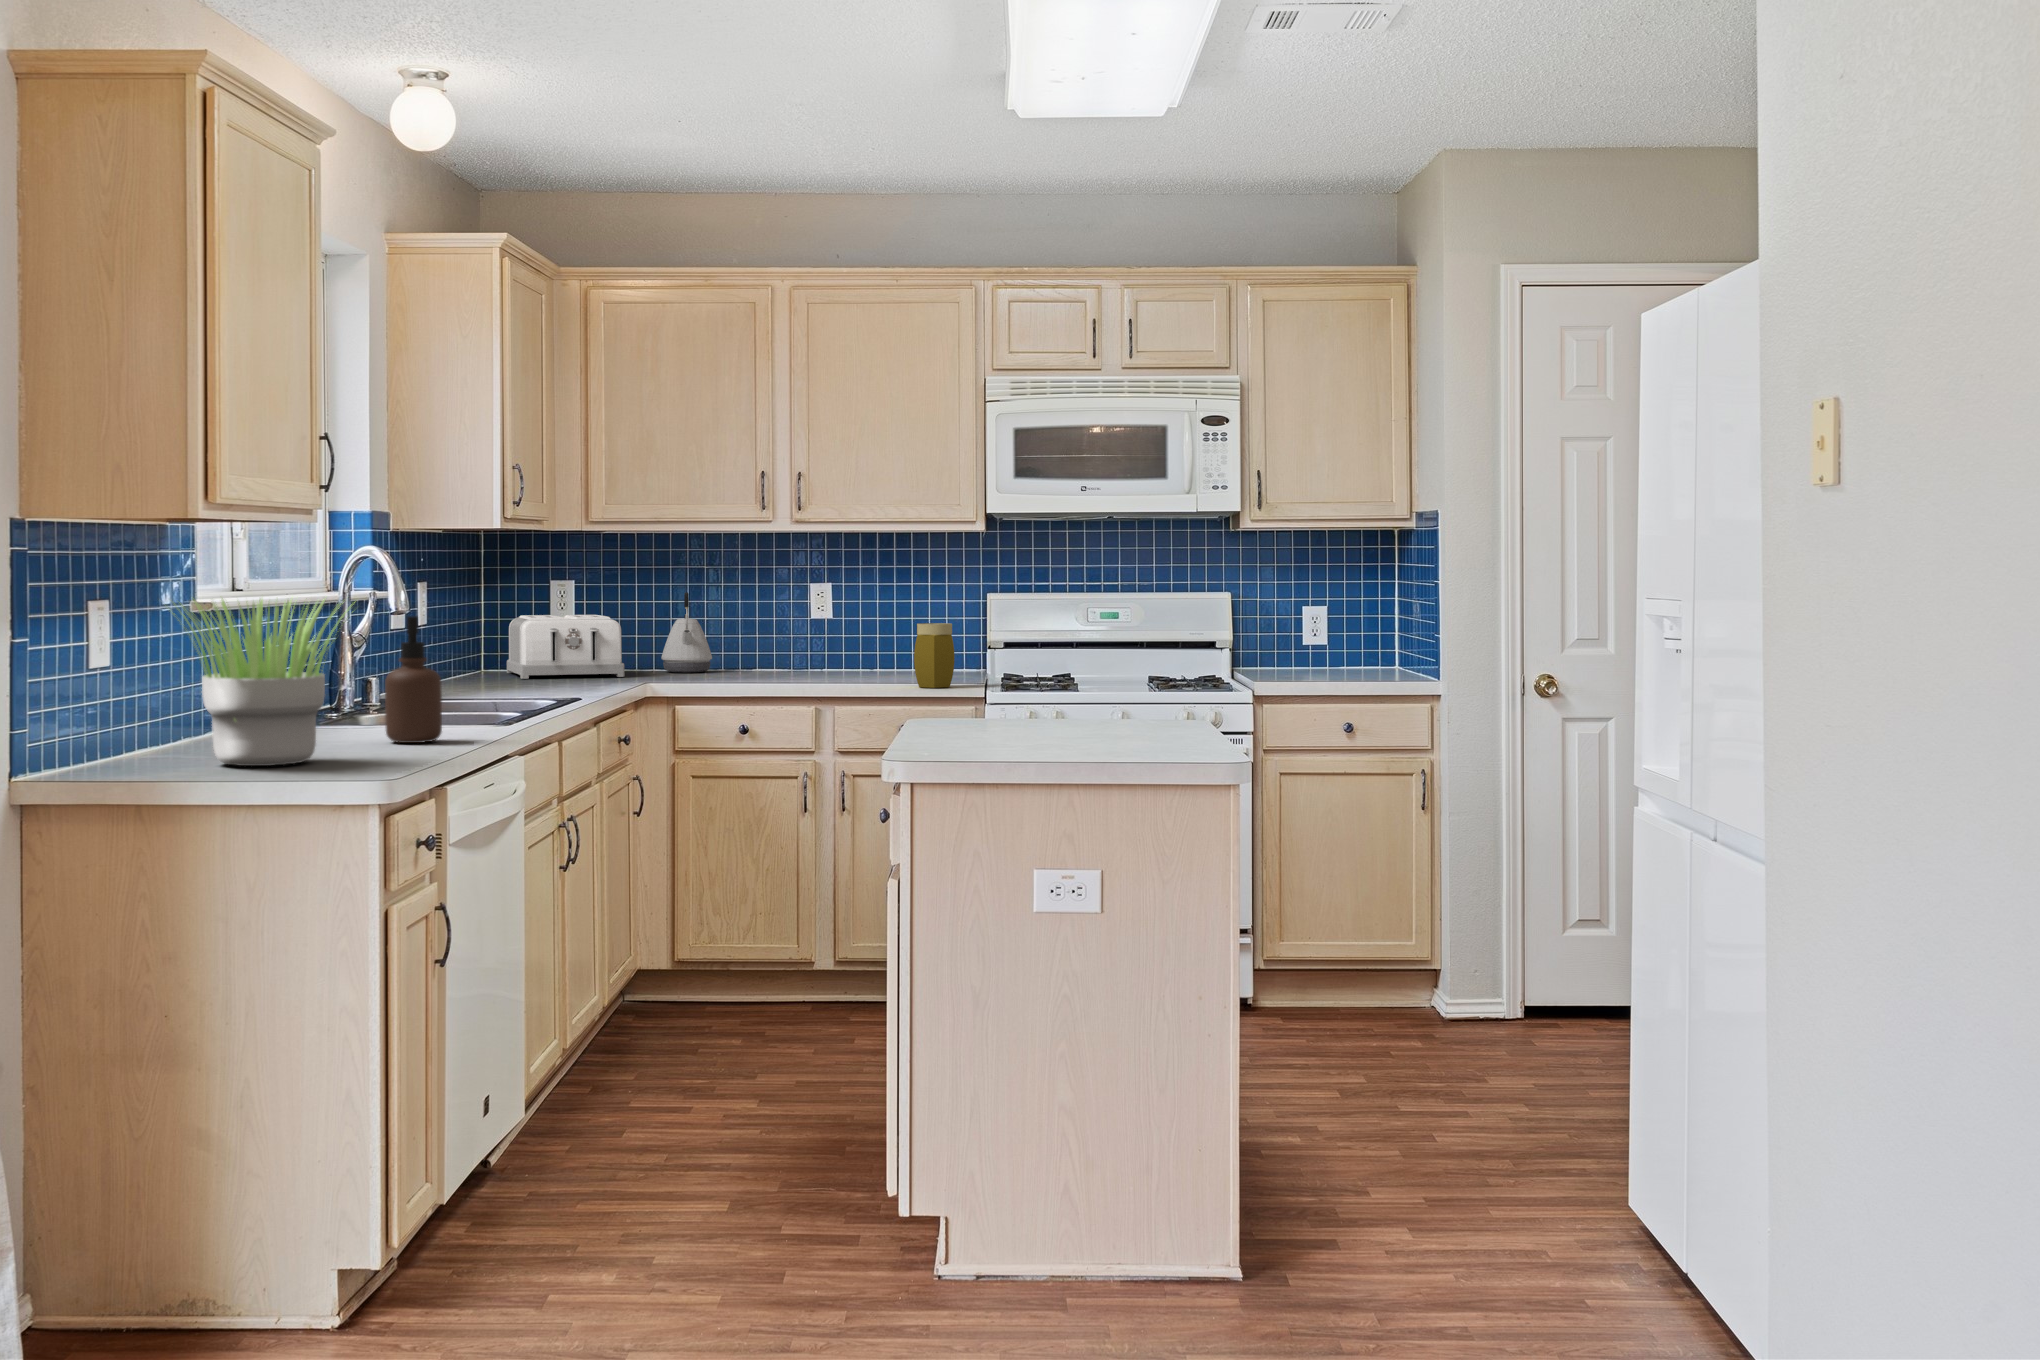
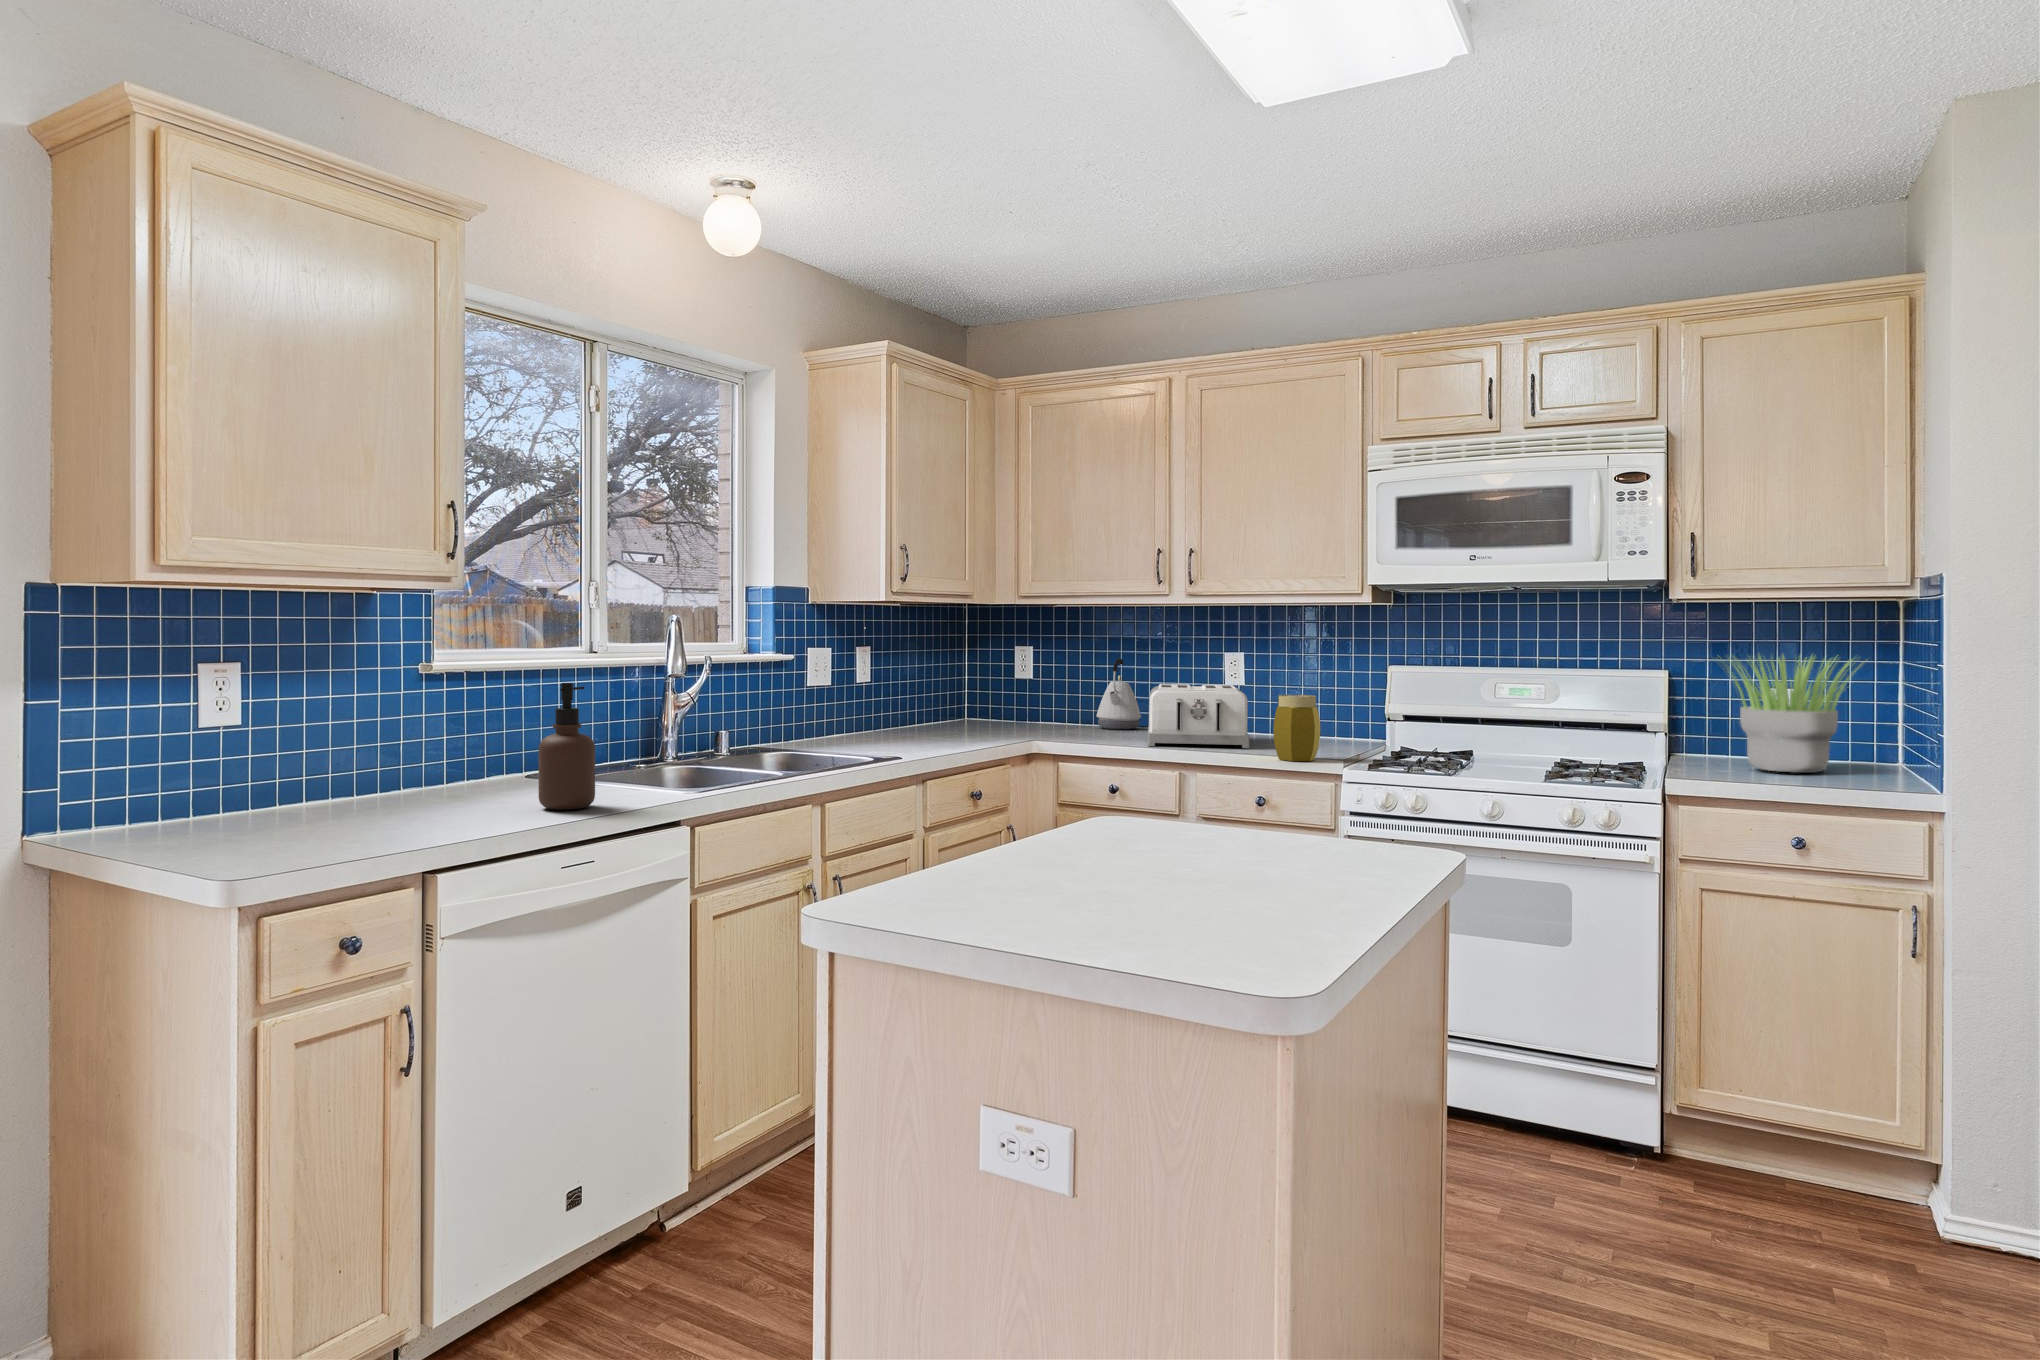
potted plant: present [173,598,355,766] -> present [1719,656,1861,773]
toaster: present [507,615,625,679] -> present [1148,684,1250,748]

